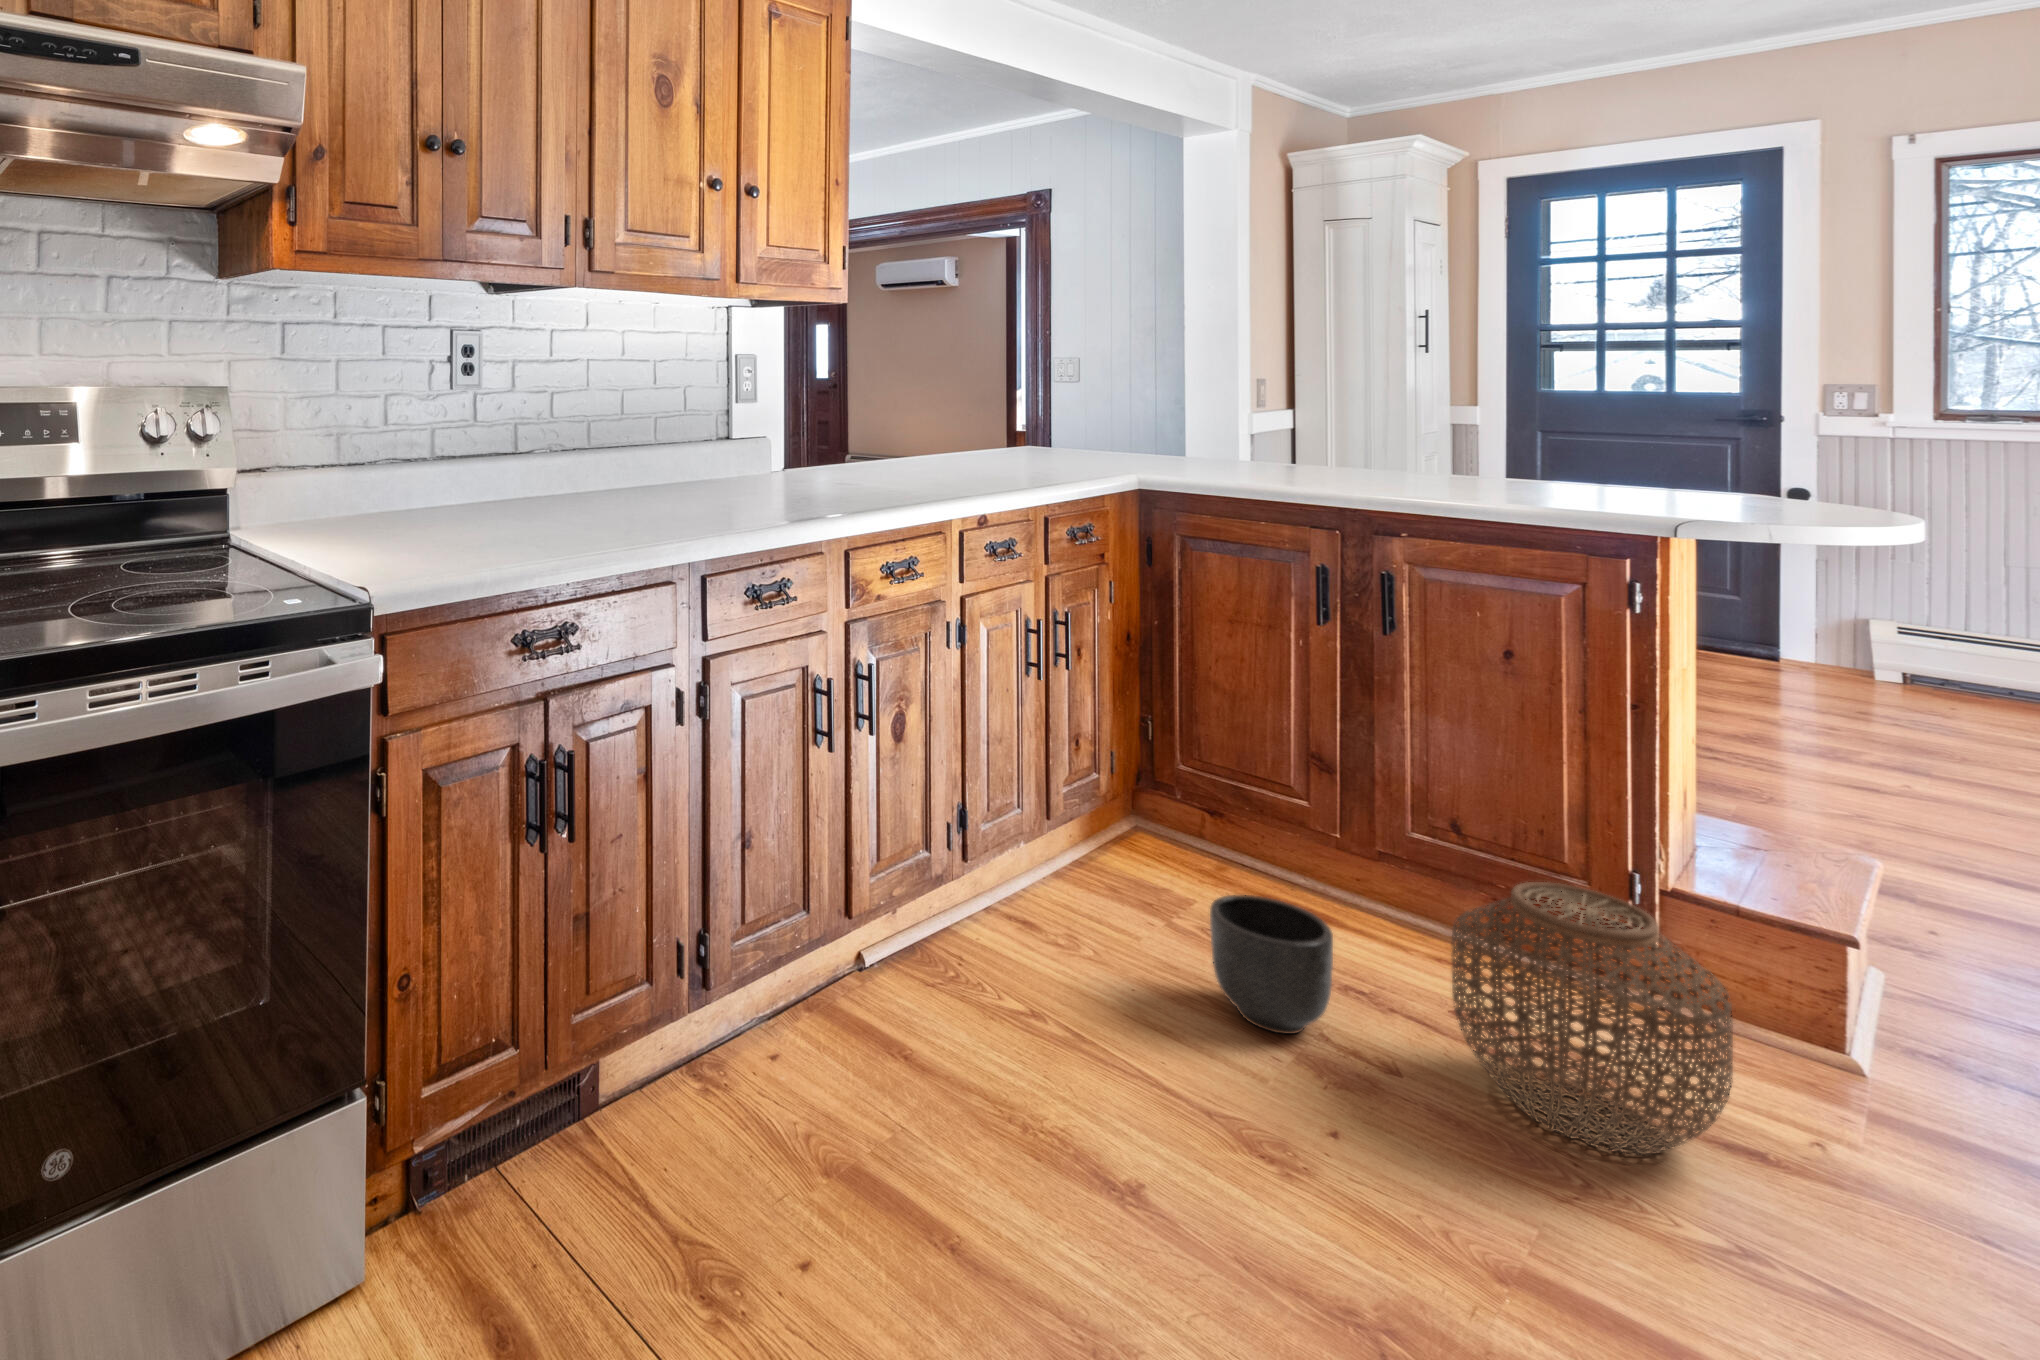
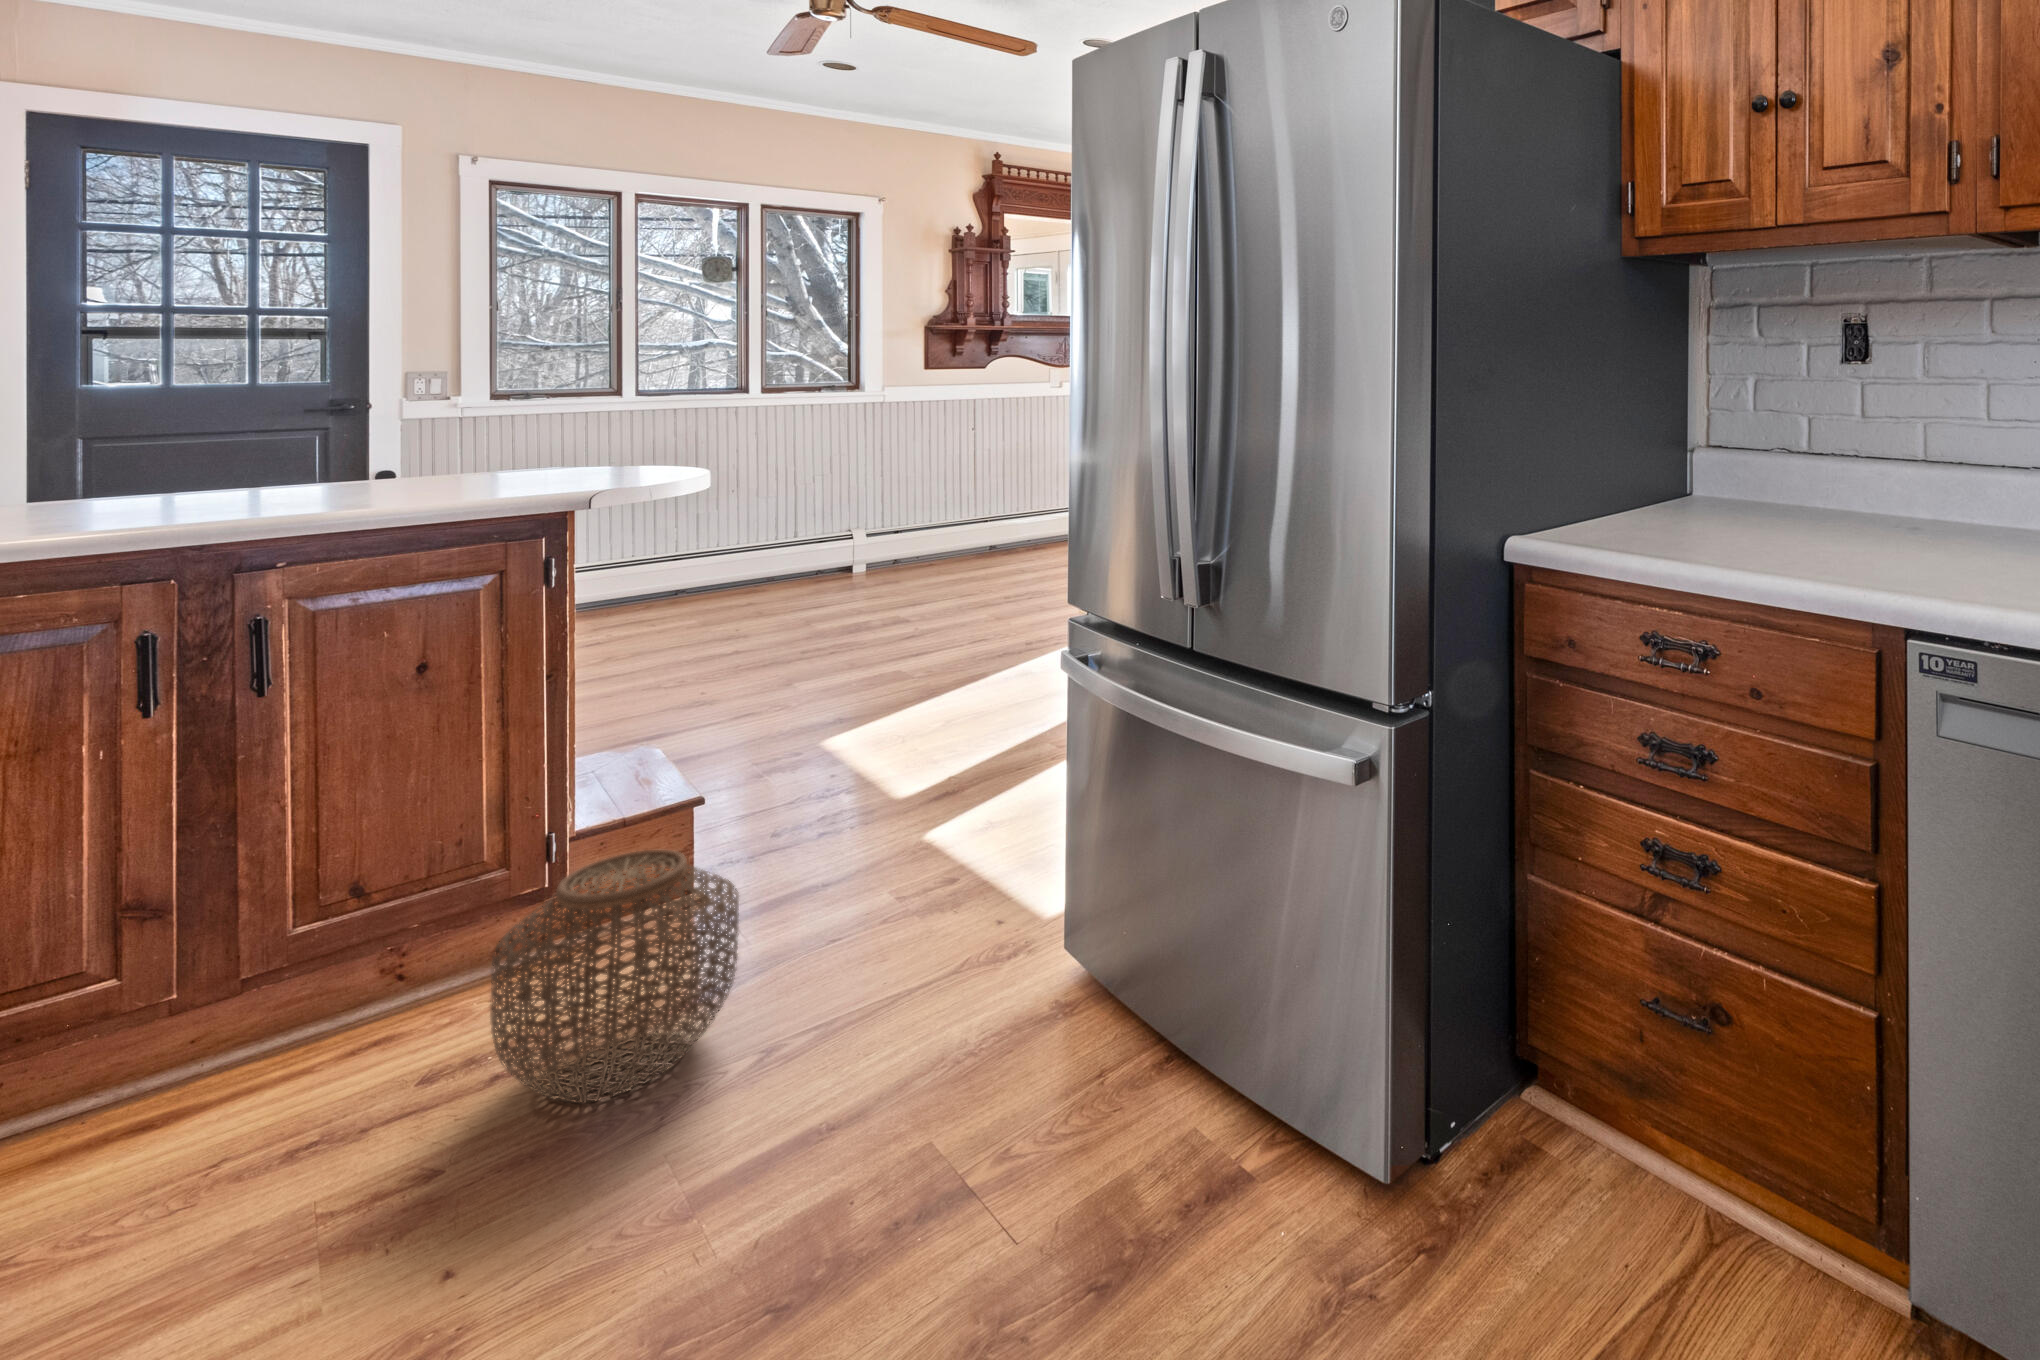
planter: present [1210,895,1333,1034] -> none [138,1068,352,1279]

